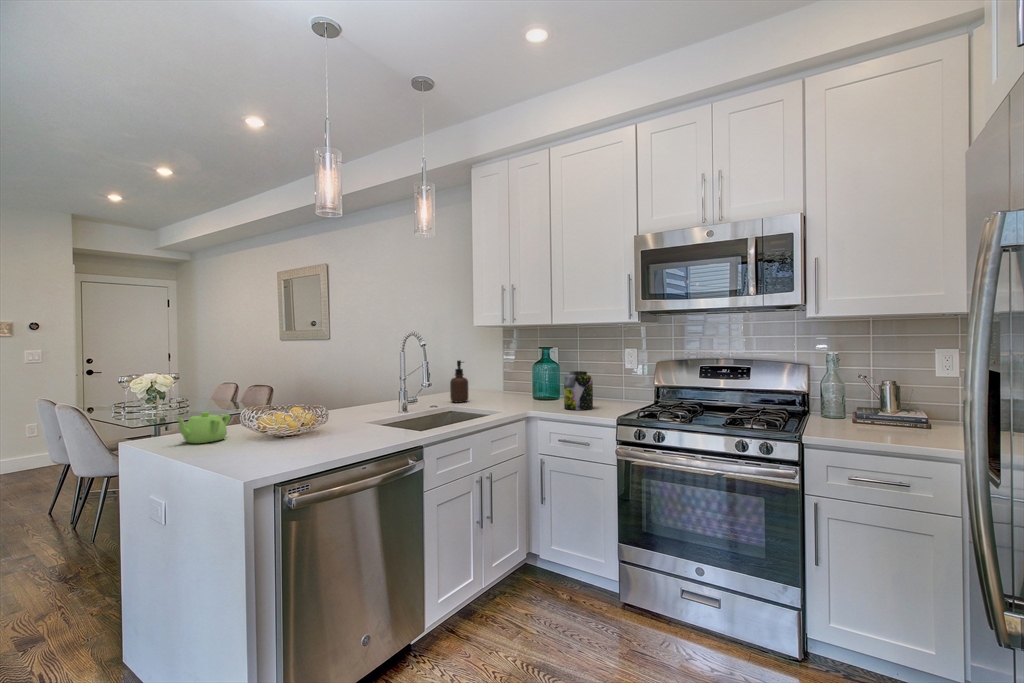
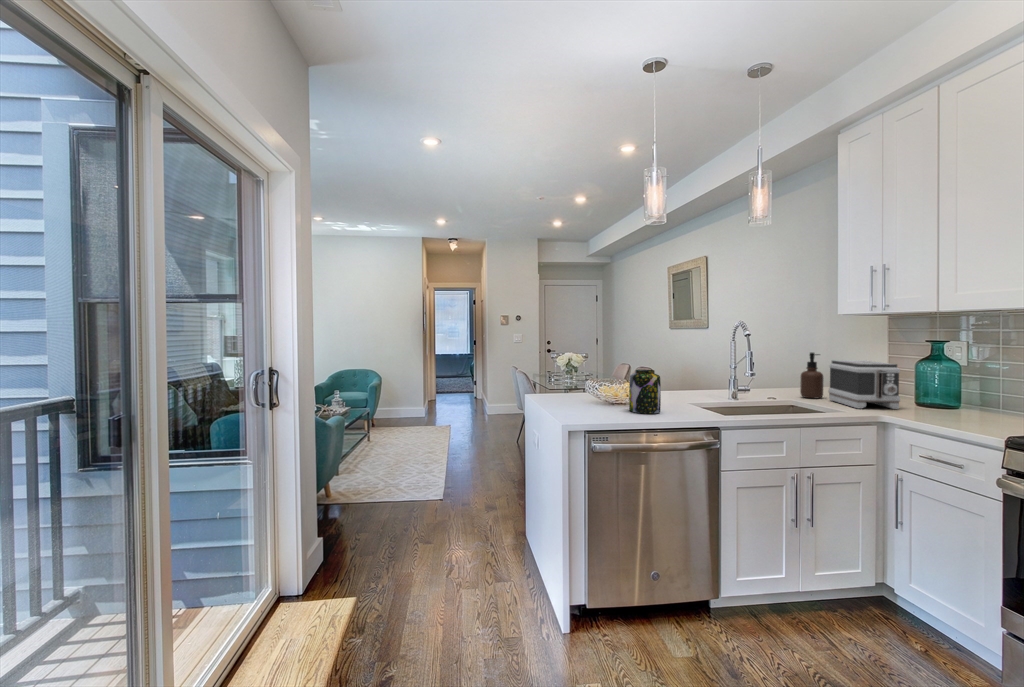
toaster: none [475,366,531,408] -> present [828,360,900,409]
jar: present [564,371,593,410] -> present [629,369,661,414]
teapot: present [176,412,230,443] -> none [547,379,583,401]

